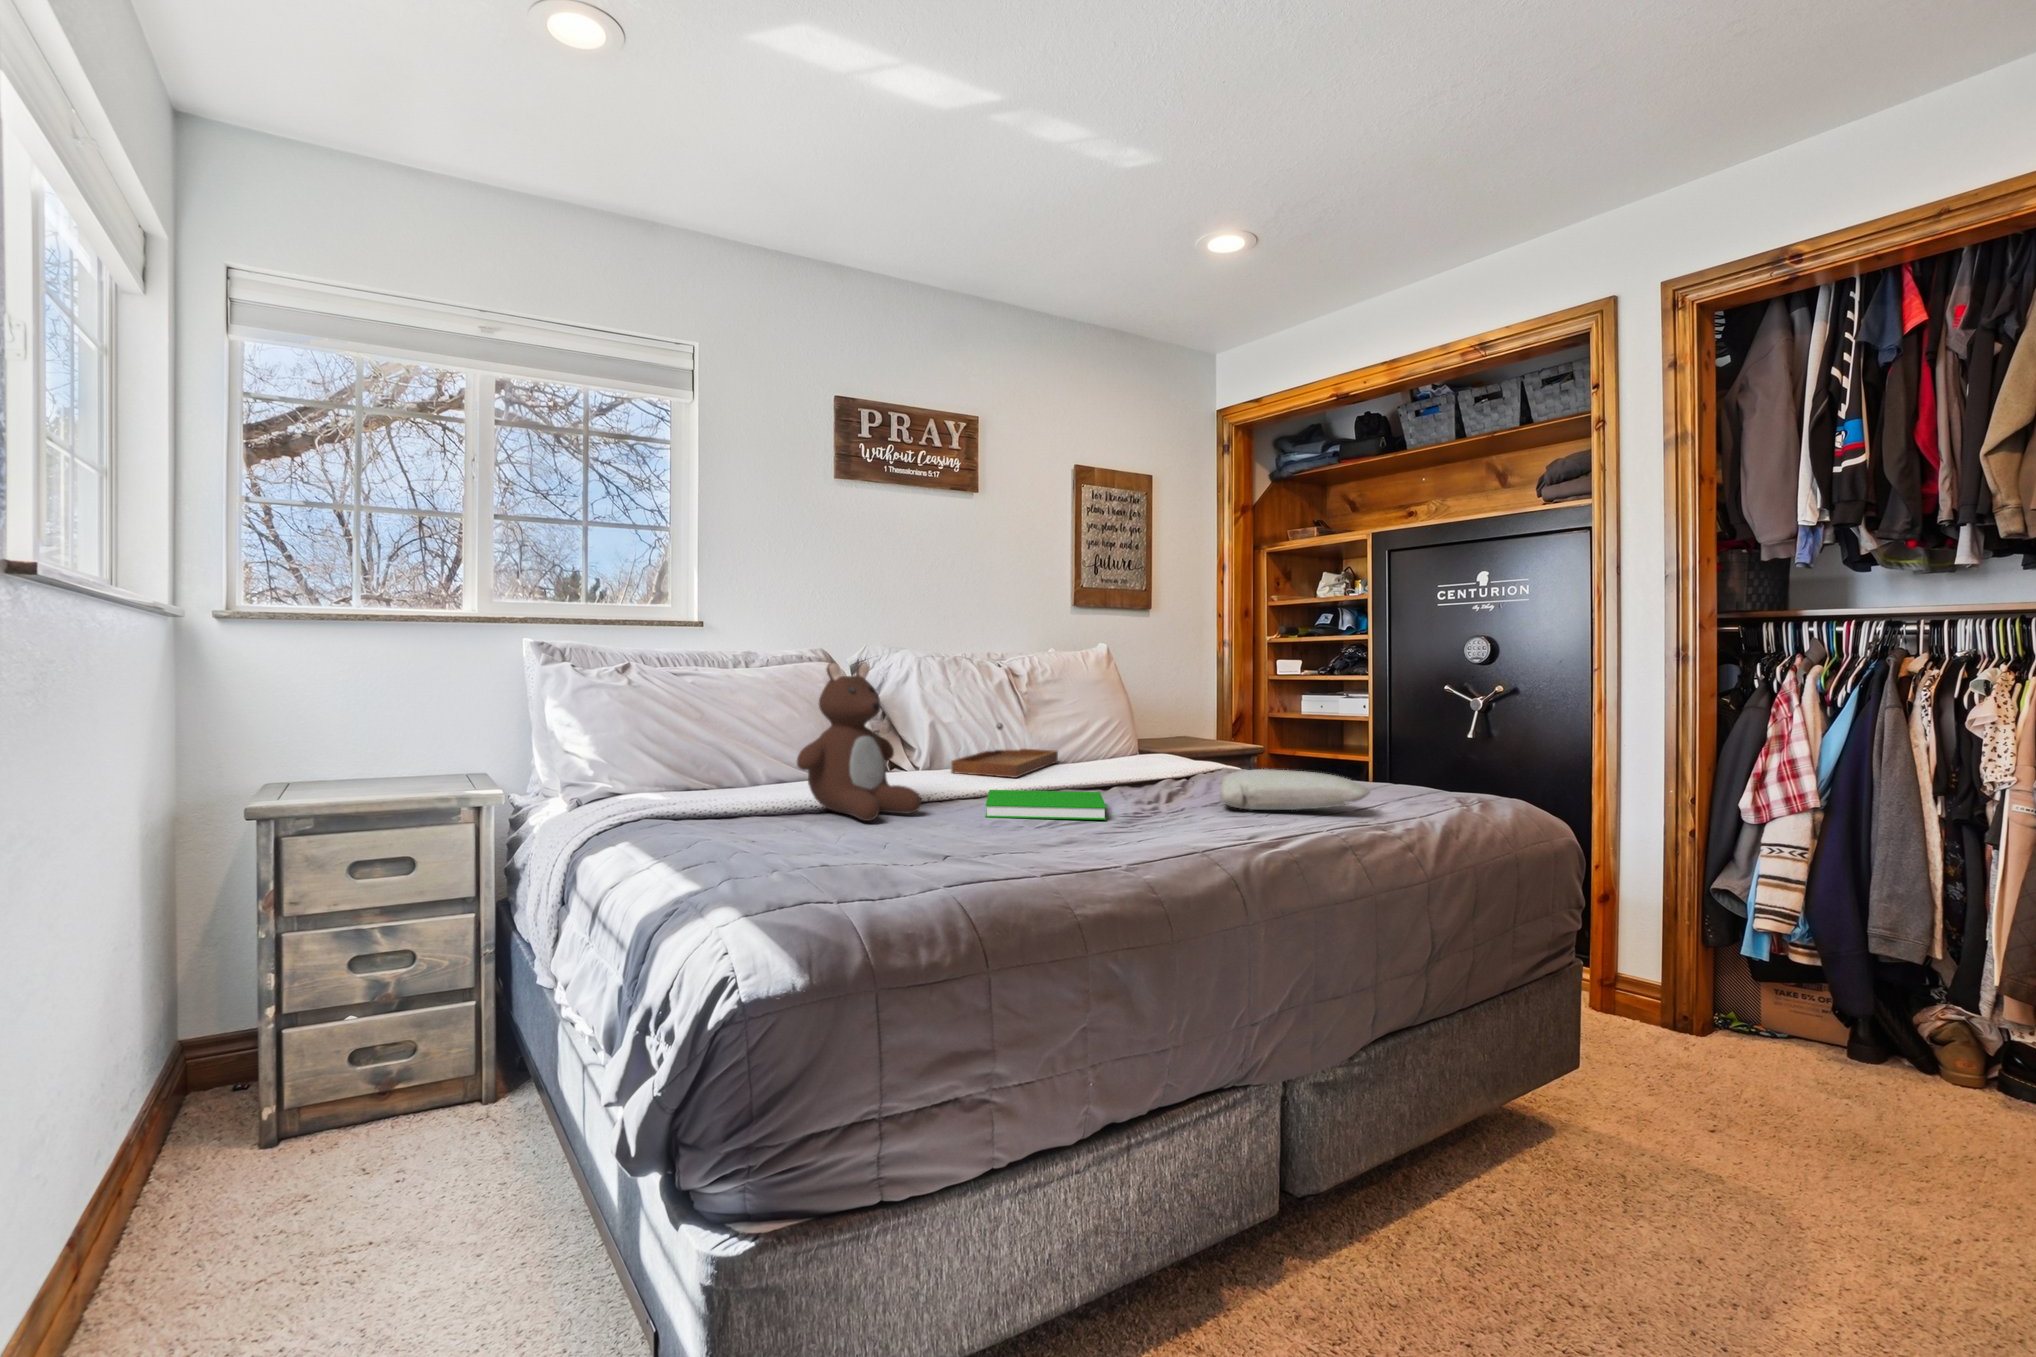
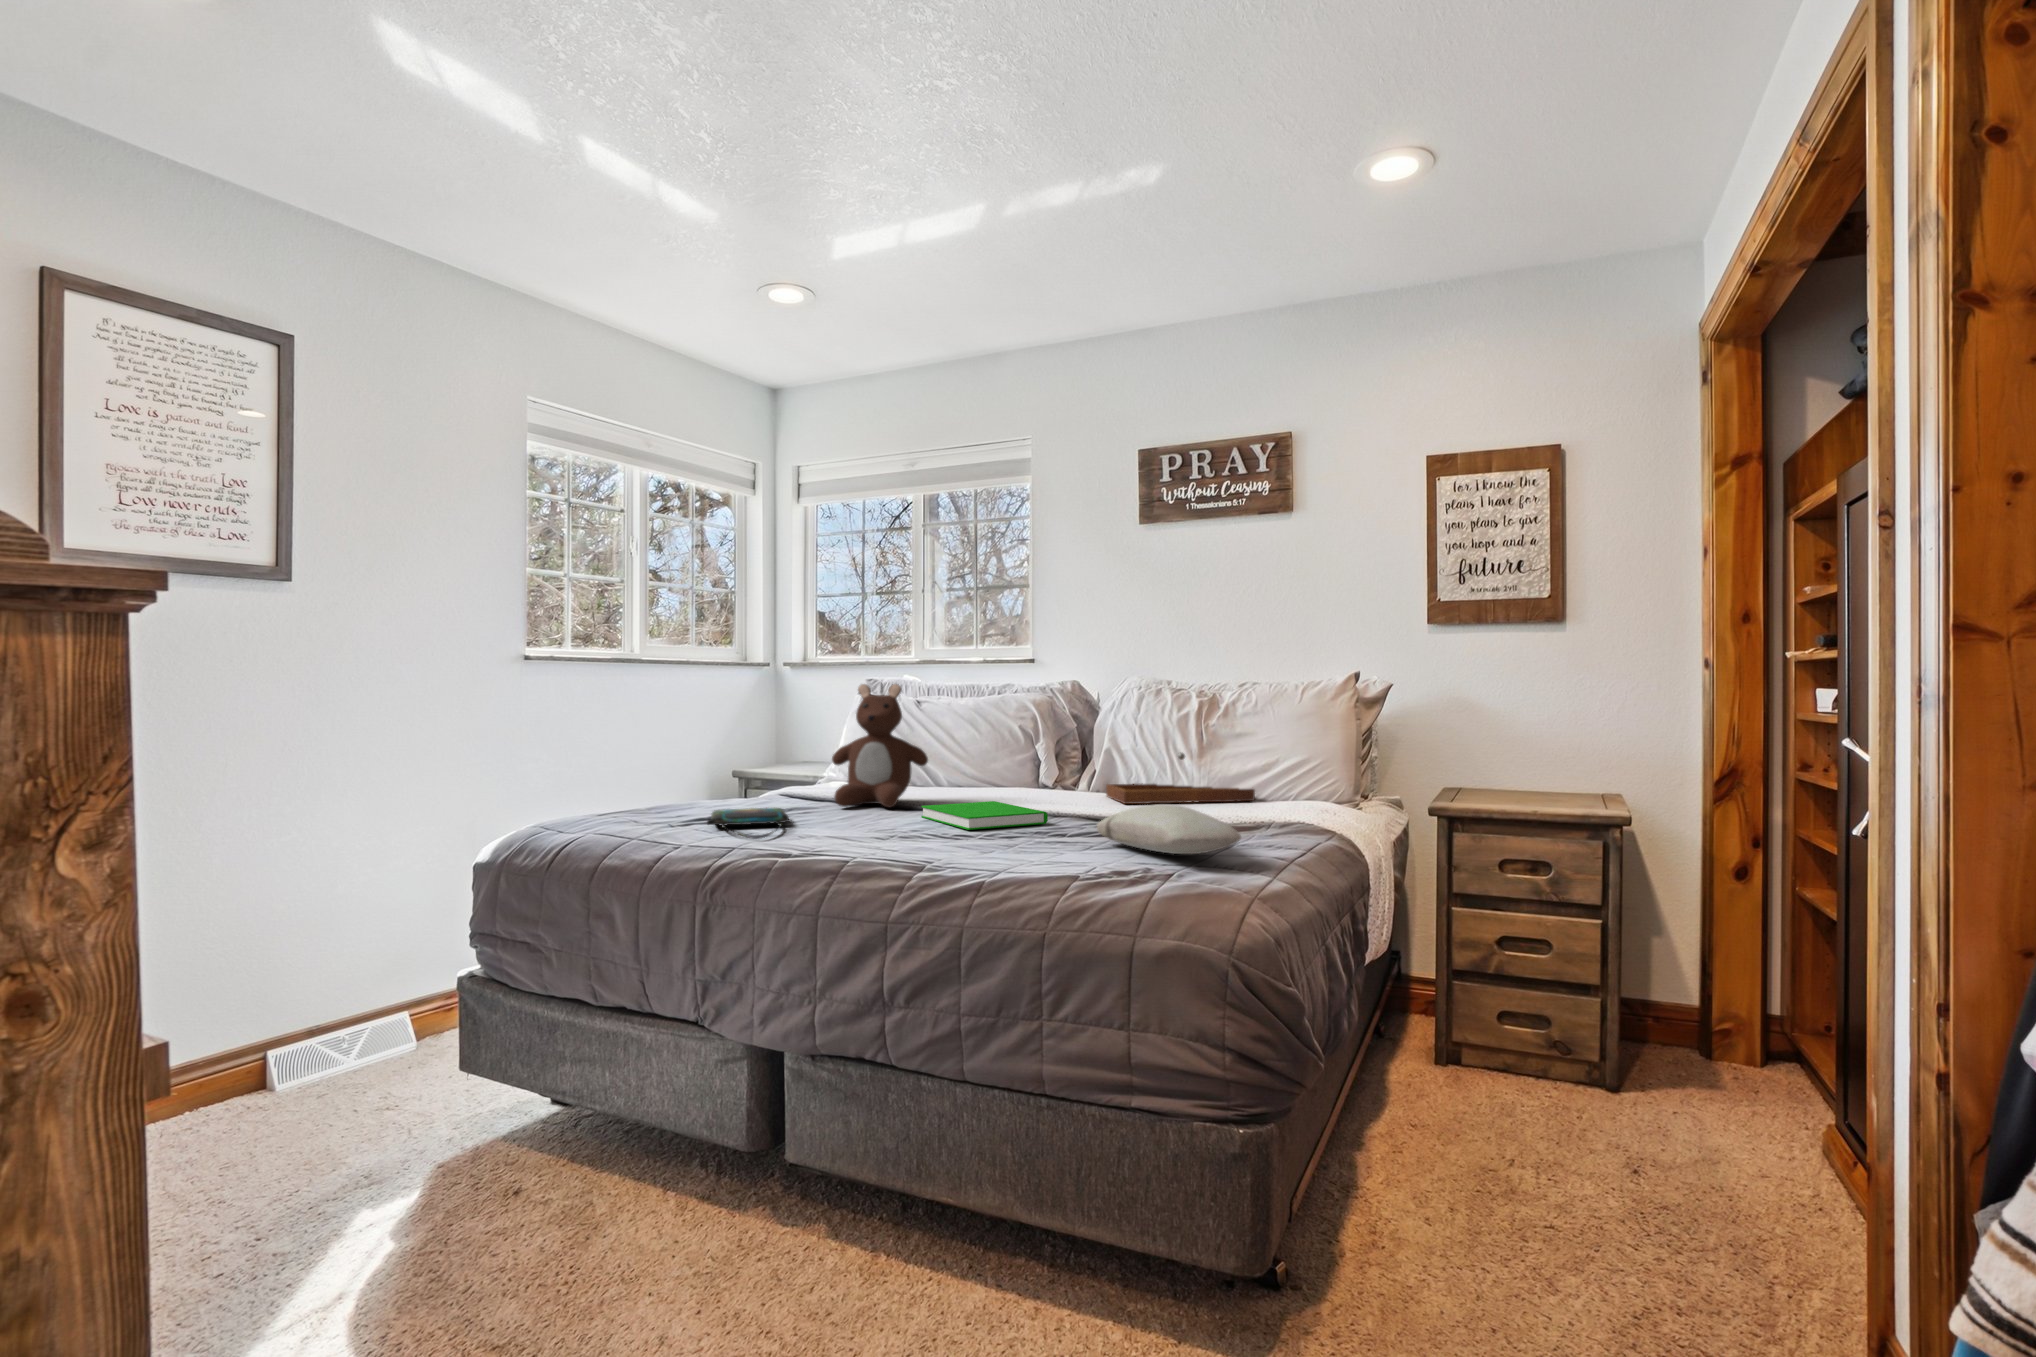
tote bag: none [870,832,1064,868] -> present [707,808,791,839]

